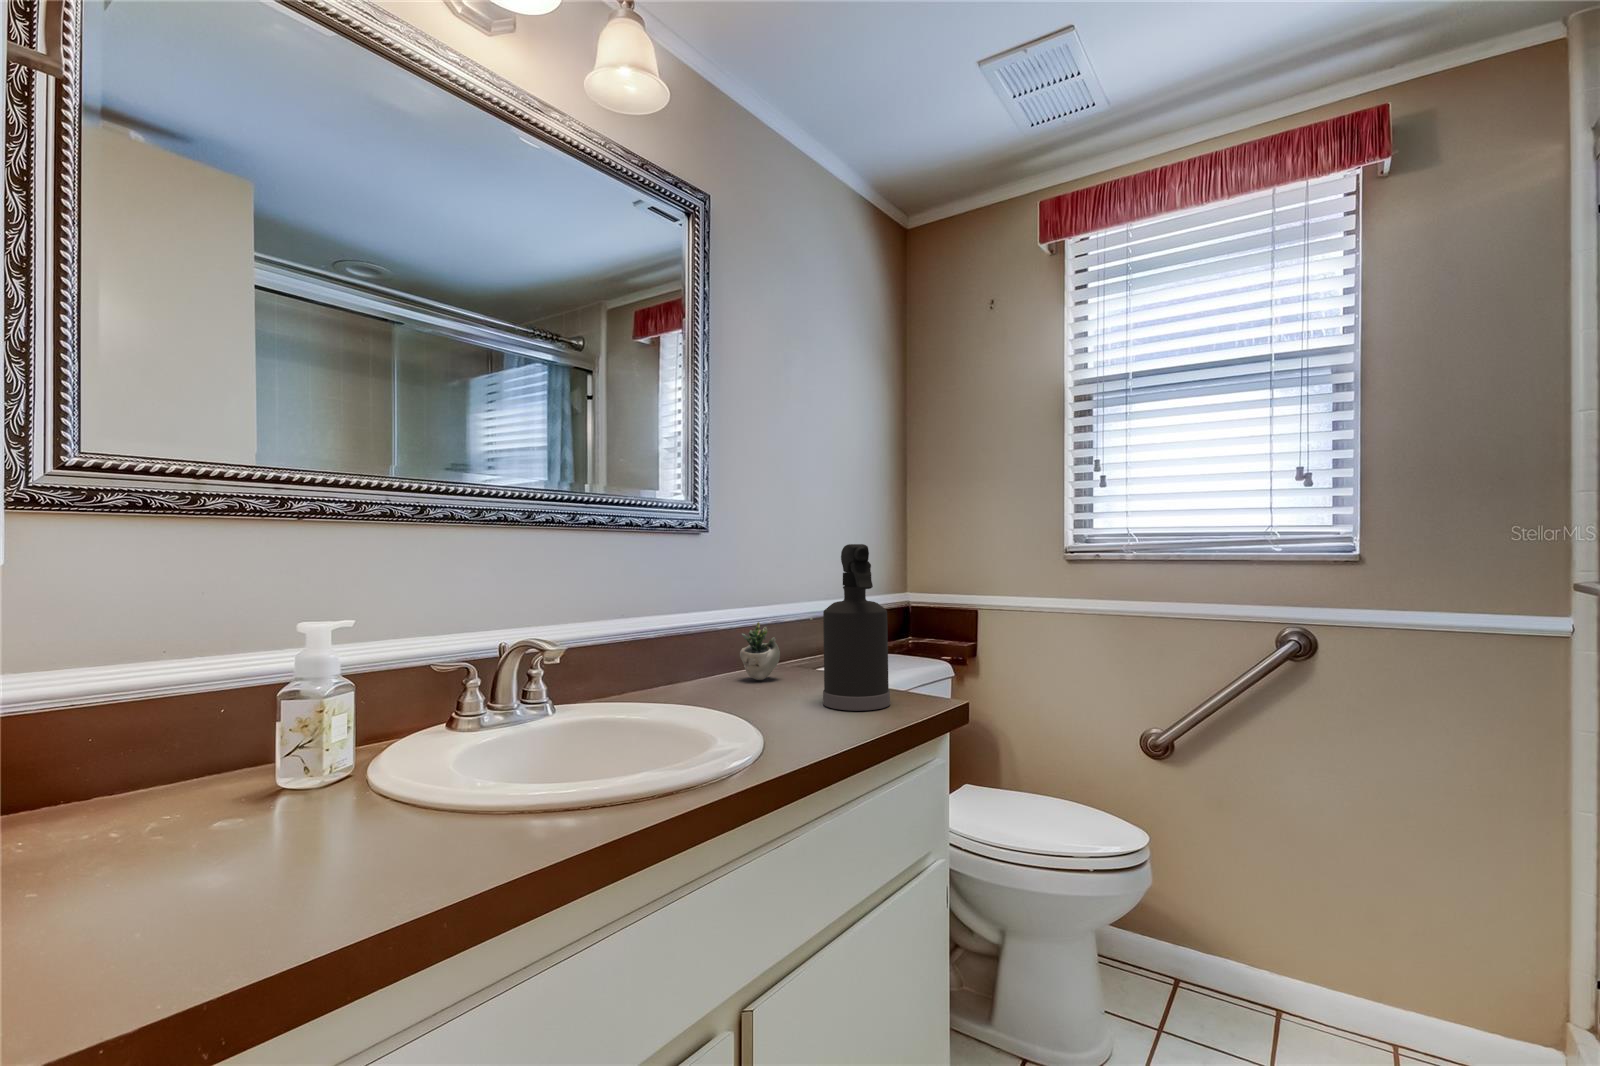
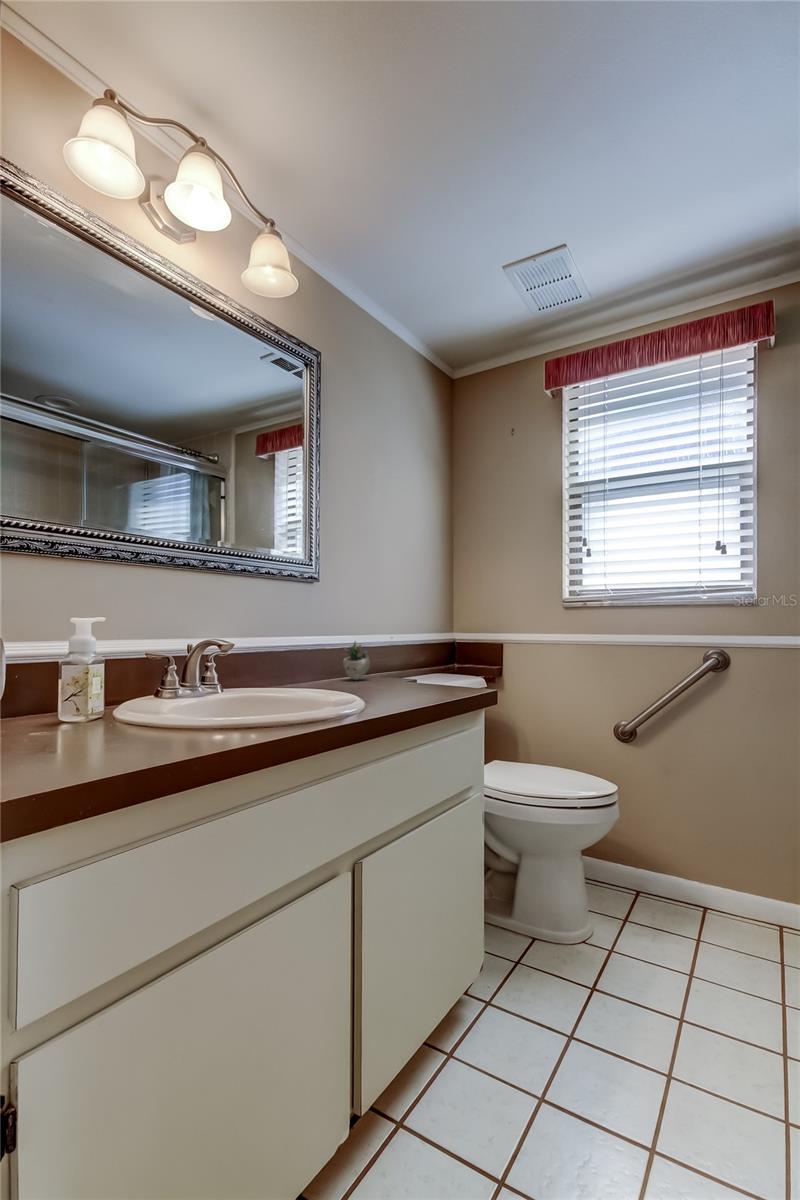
spray bottle: present [823,544,890,711] -> none [400,583,444,691]

